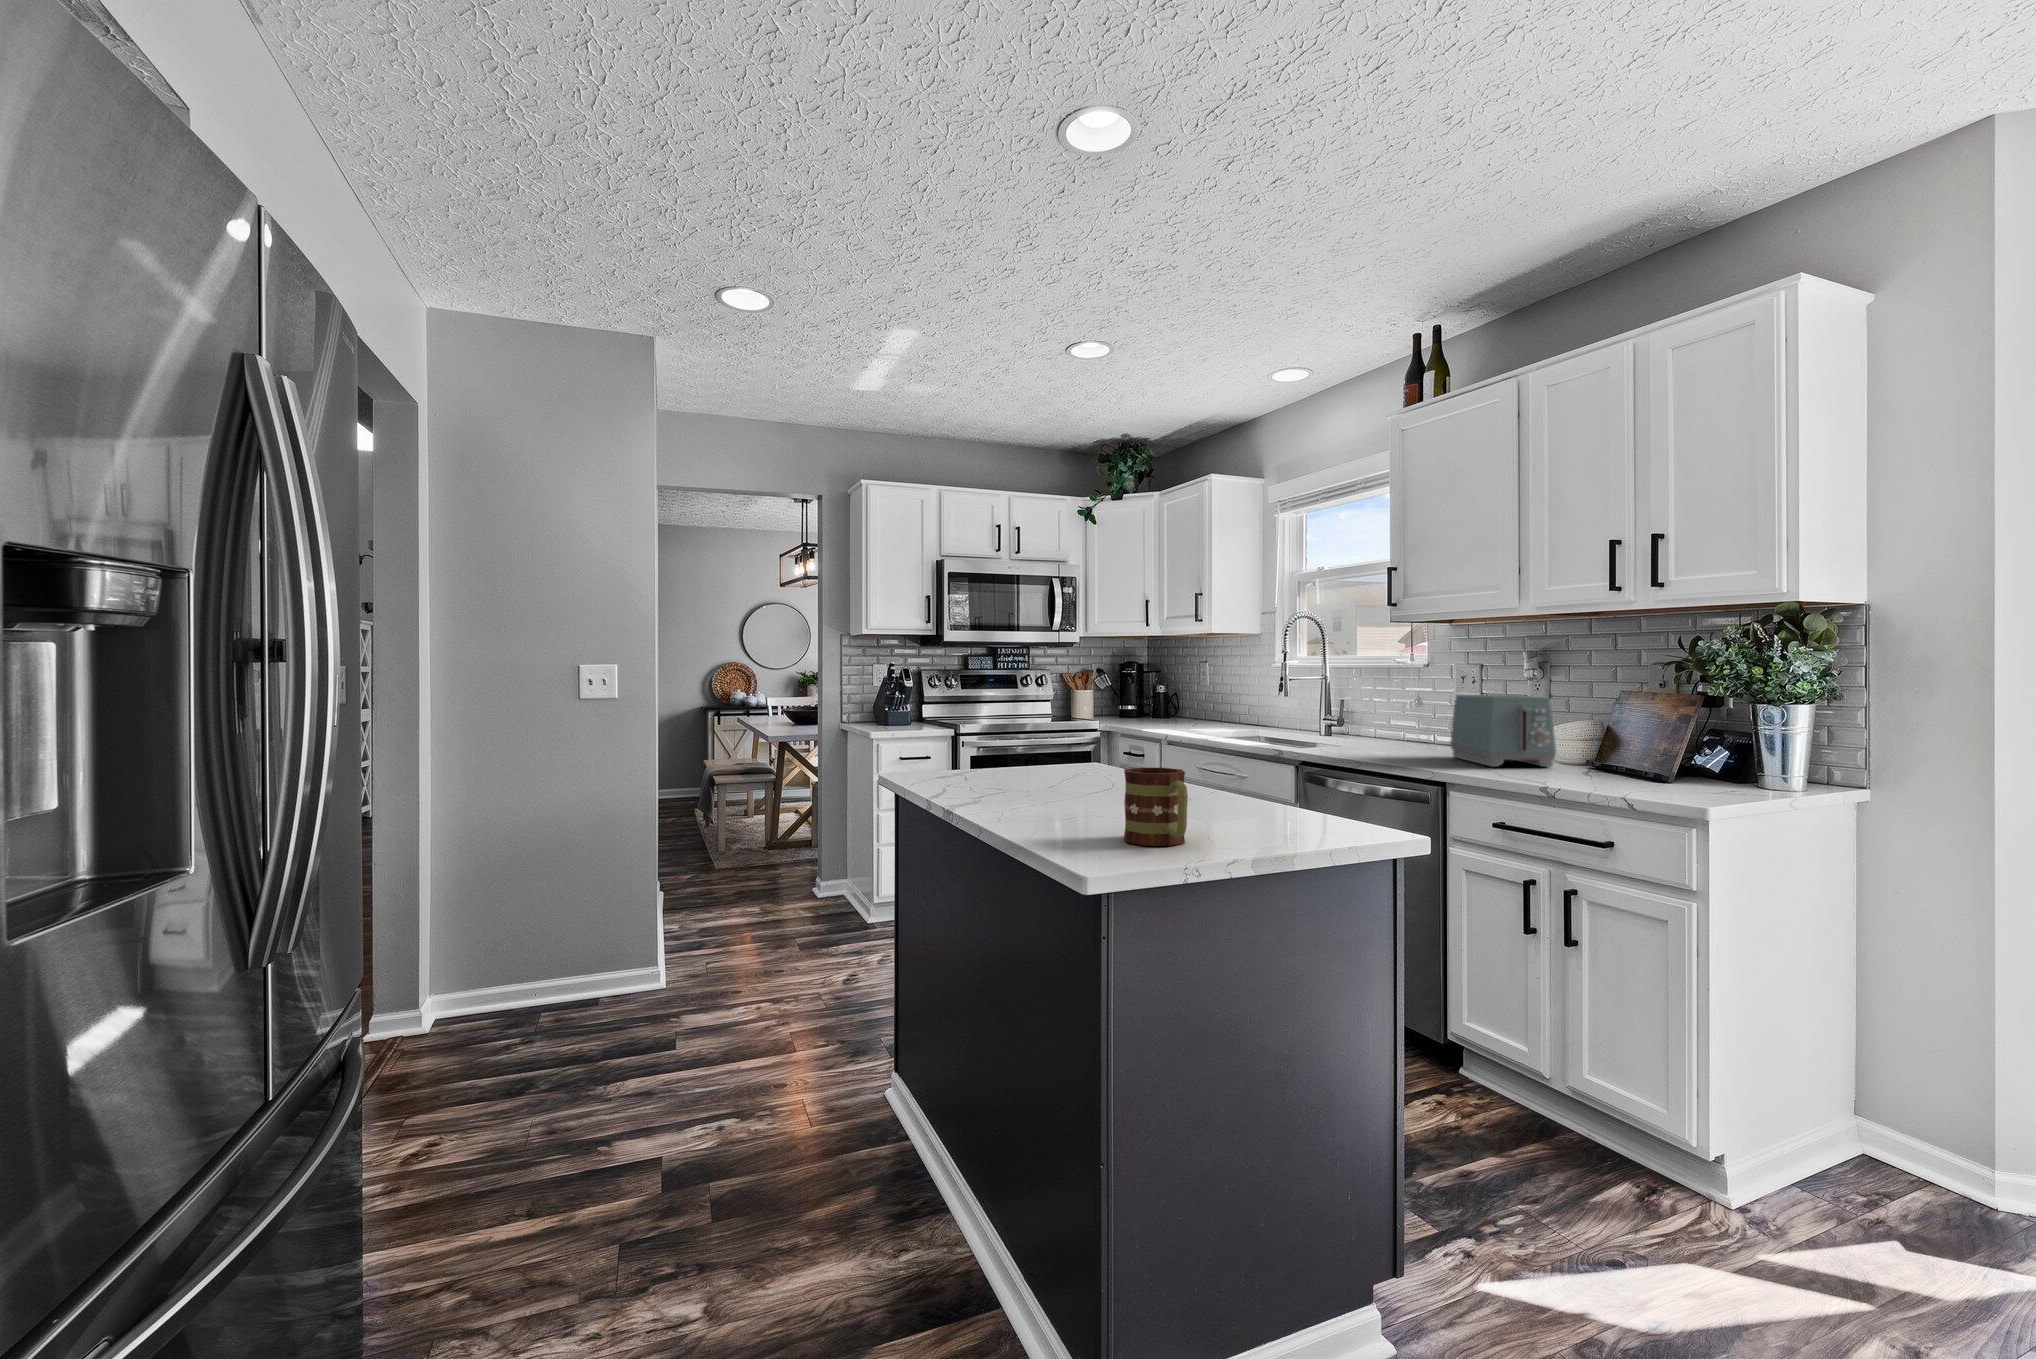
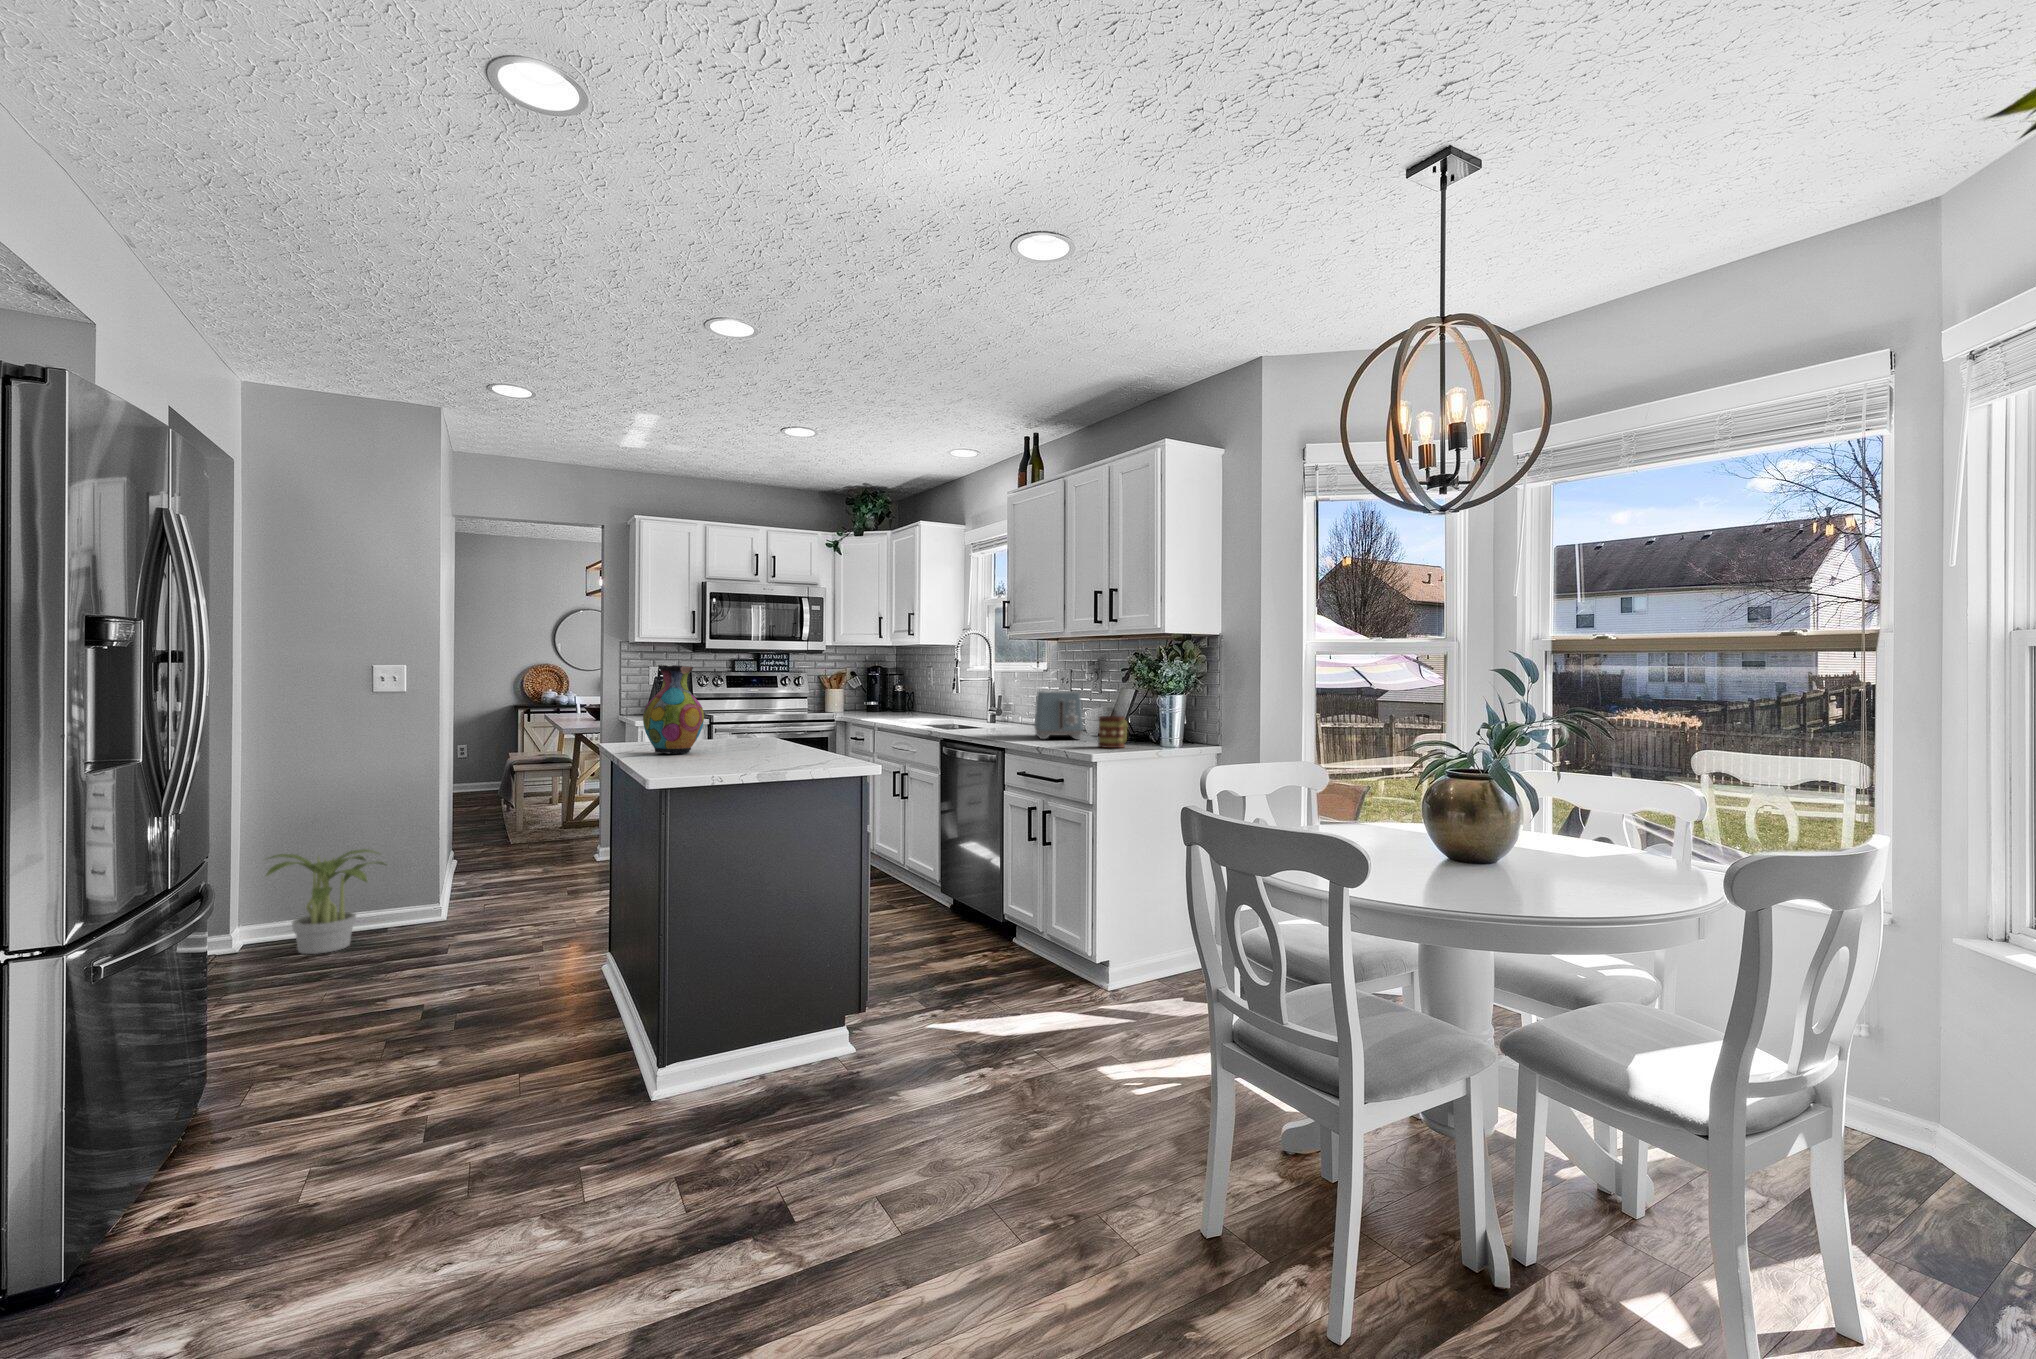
vase: none [978,664,1067,804] -> present [643,665,704,754]
mug: present [1124,767,1188,846] -> present [1099,716,1127,748]
potted plant: none [453,904,599,1043] -> present [266,849,386,954]

